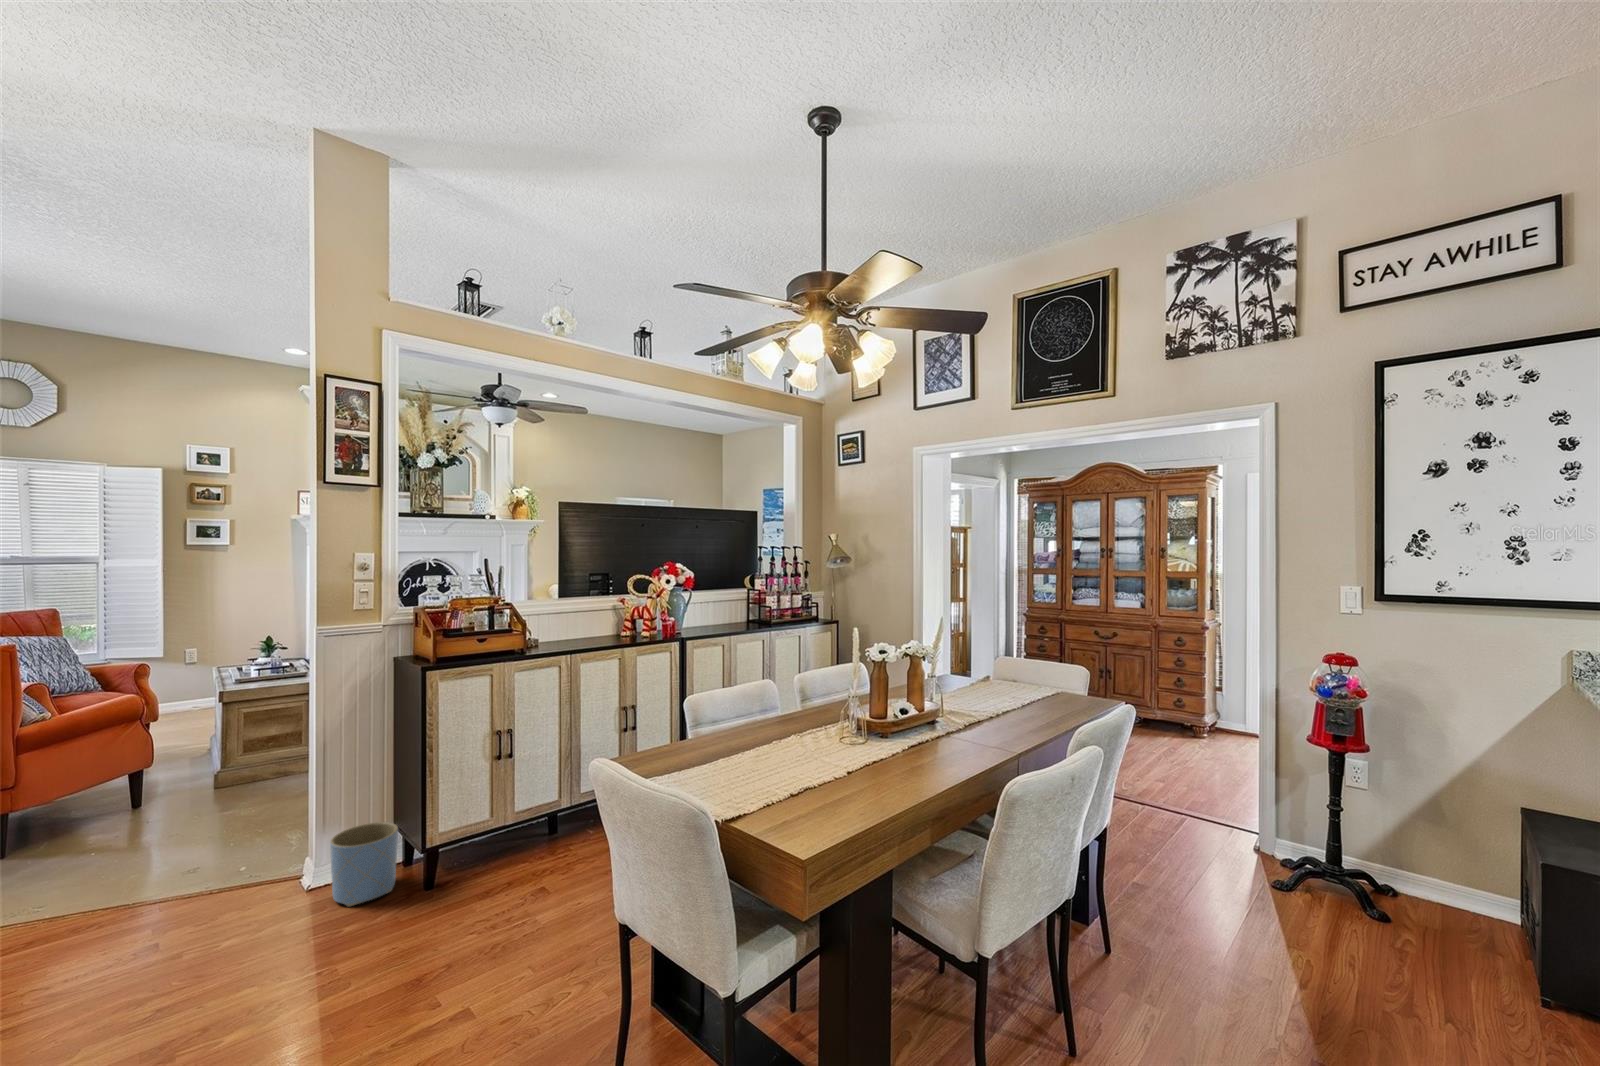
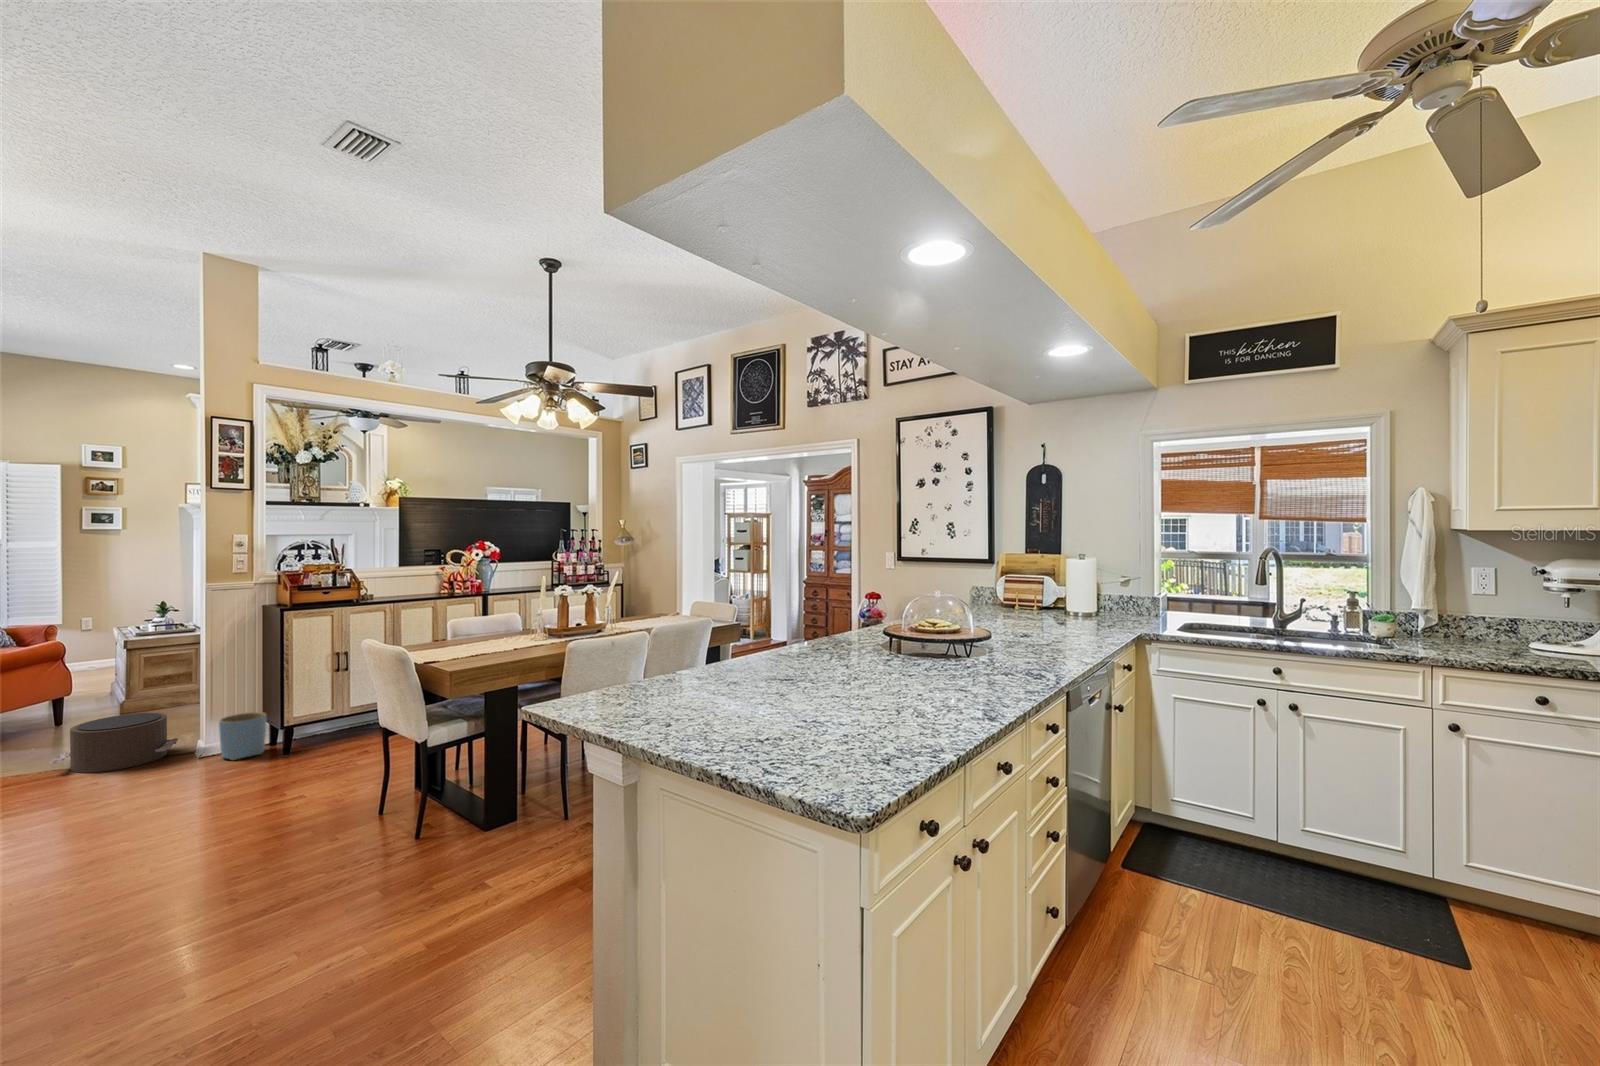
pouf: none [78,818,274,929] -> present [49,713,178,773]

